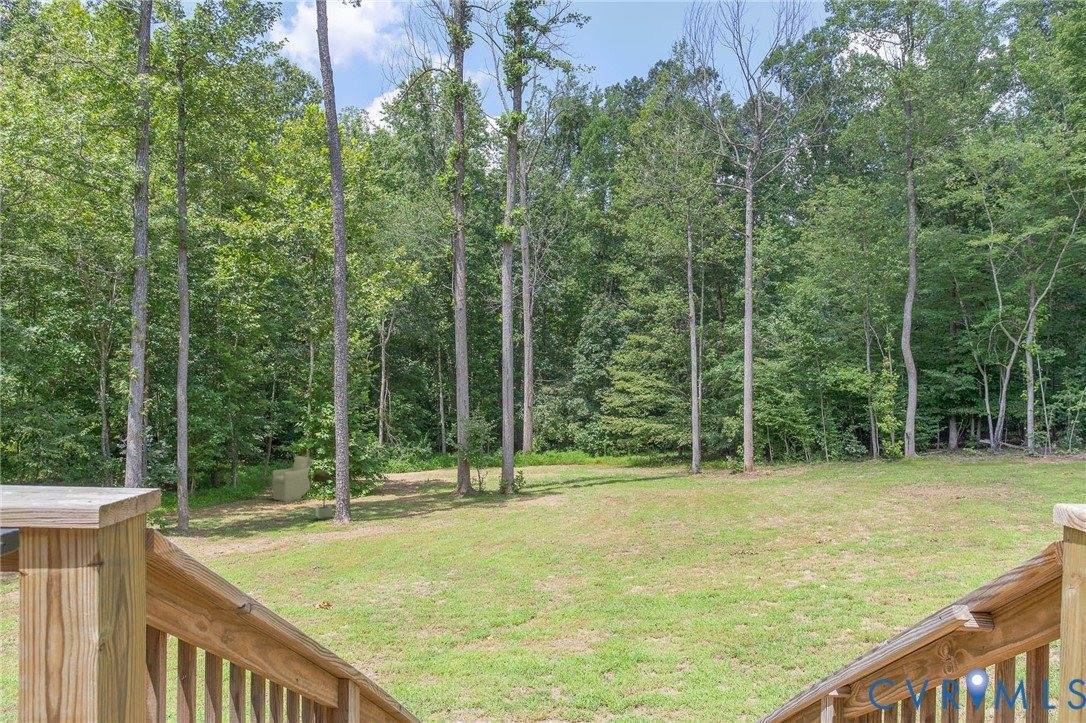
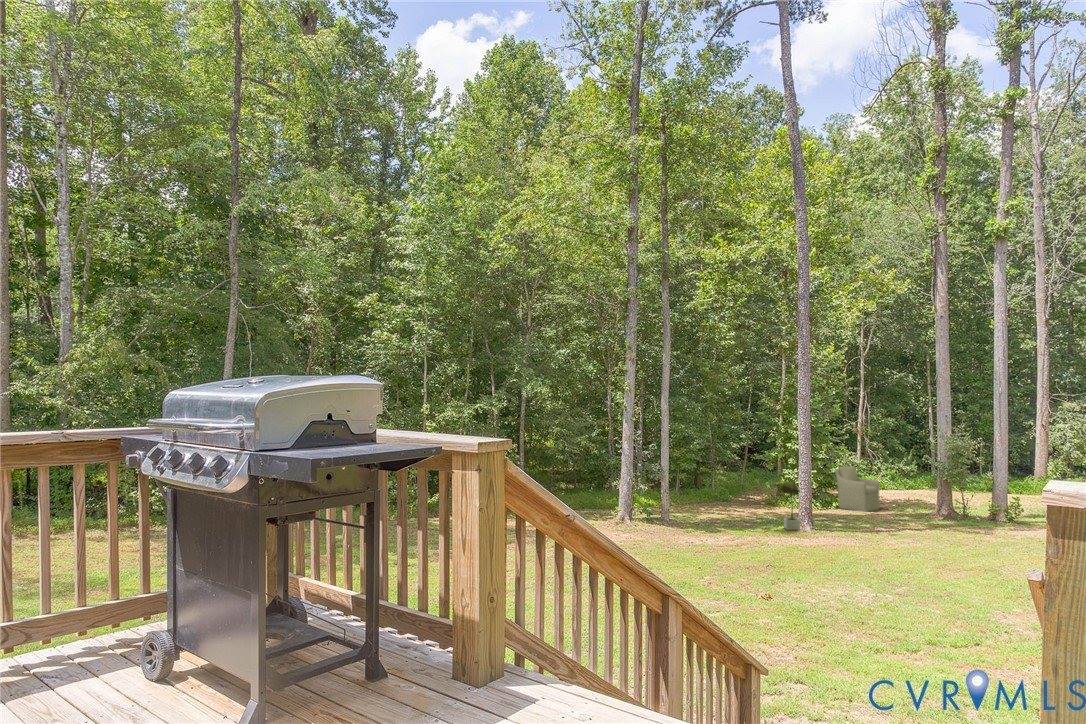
chair: present [272,456,313,502] -> present [835,466,879,512]

